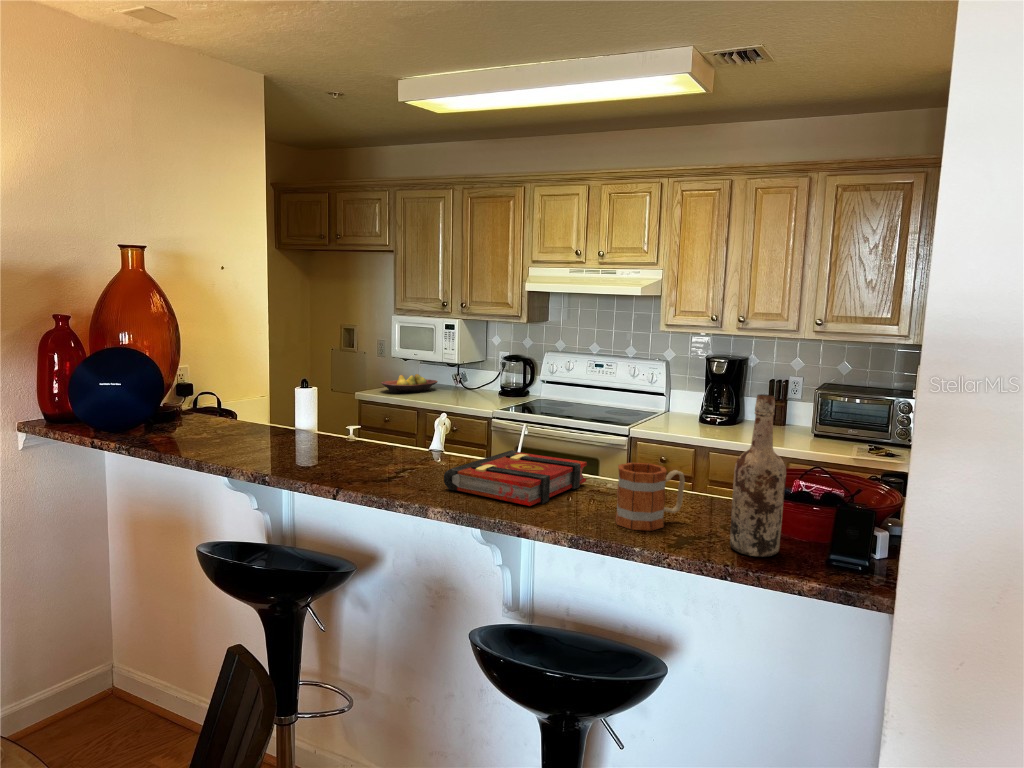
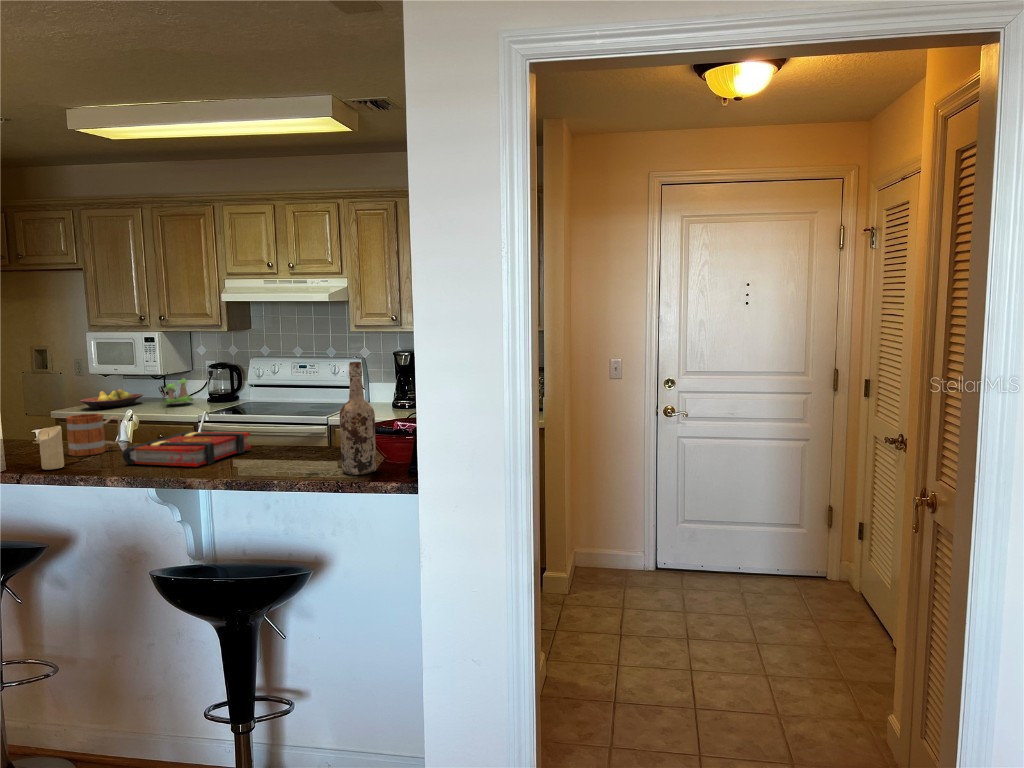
plant: none [457,356,486,396] -> present [165,378,193,404]
candle: none [356,434,381,485] -> present [37,426,64,470]
mug: present [616,463,685,531] -> present [65,413,121,456]

